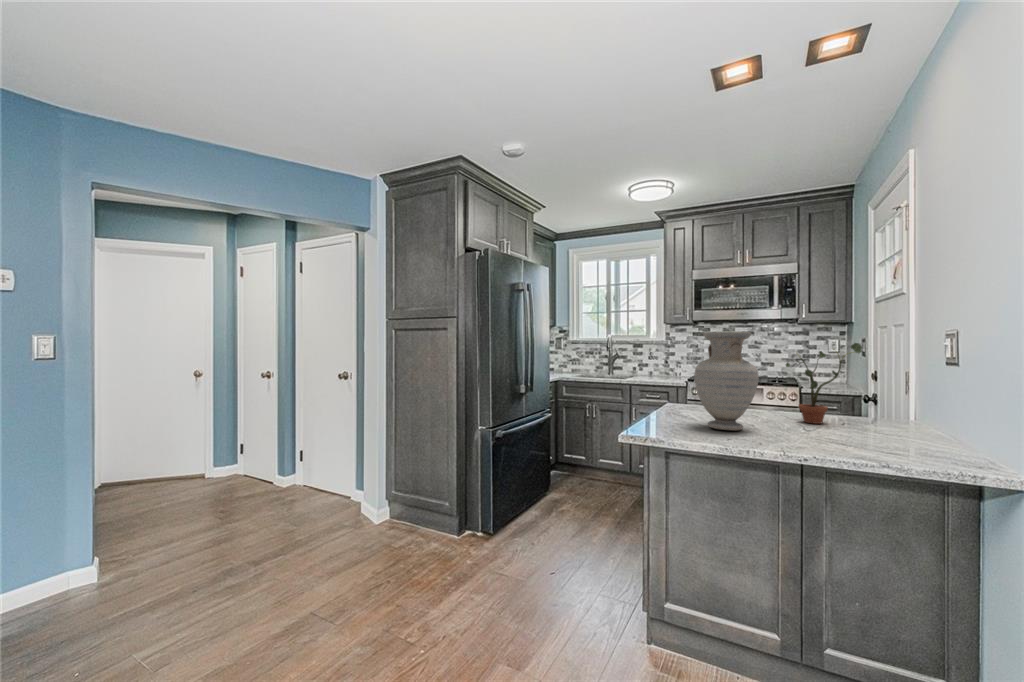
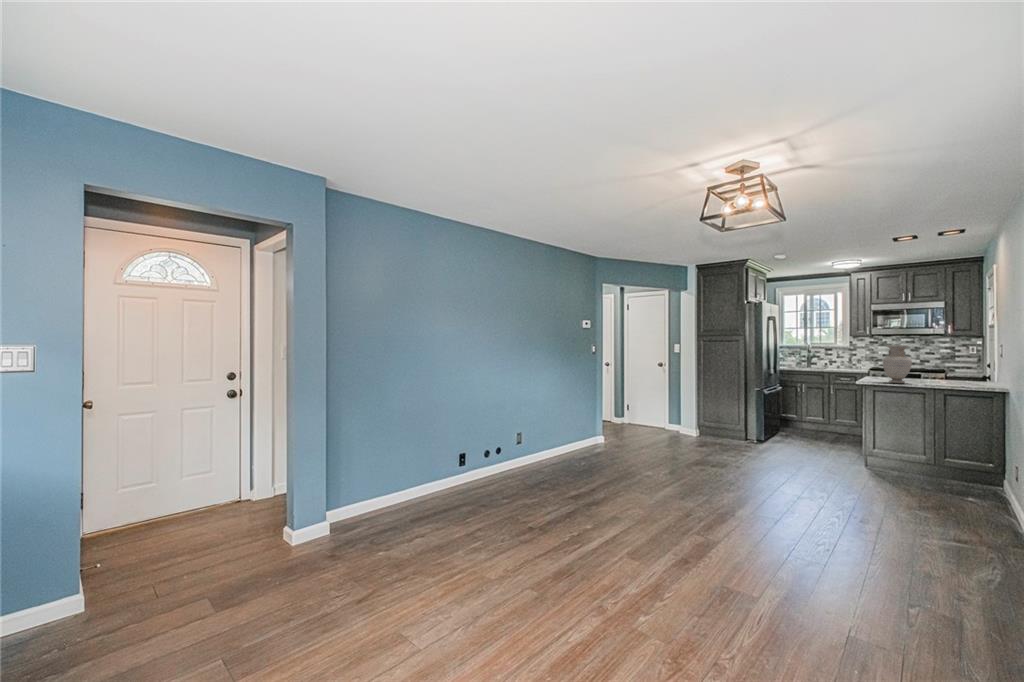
potted plant: present [786,343,862,424] -> none [926,349,964,383]

